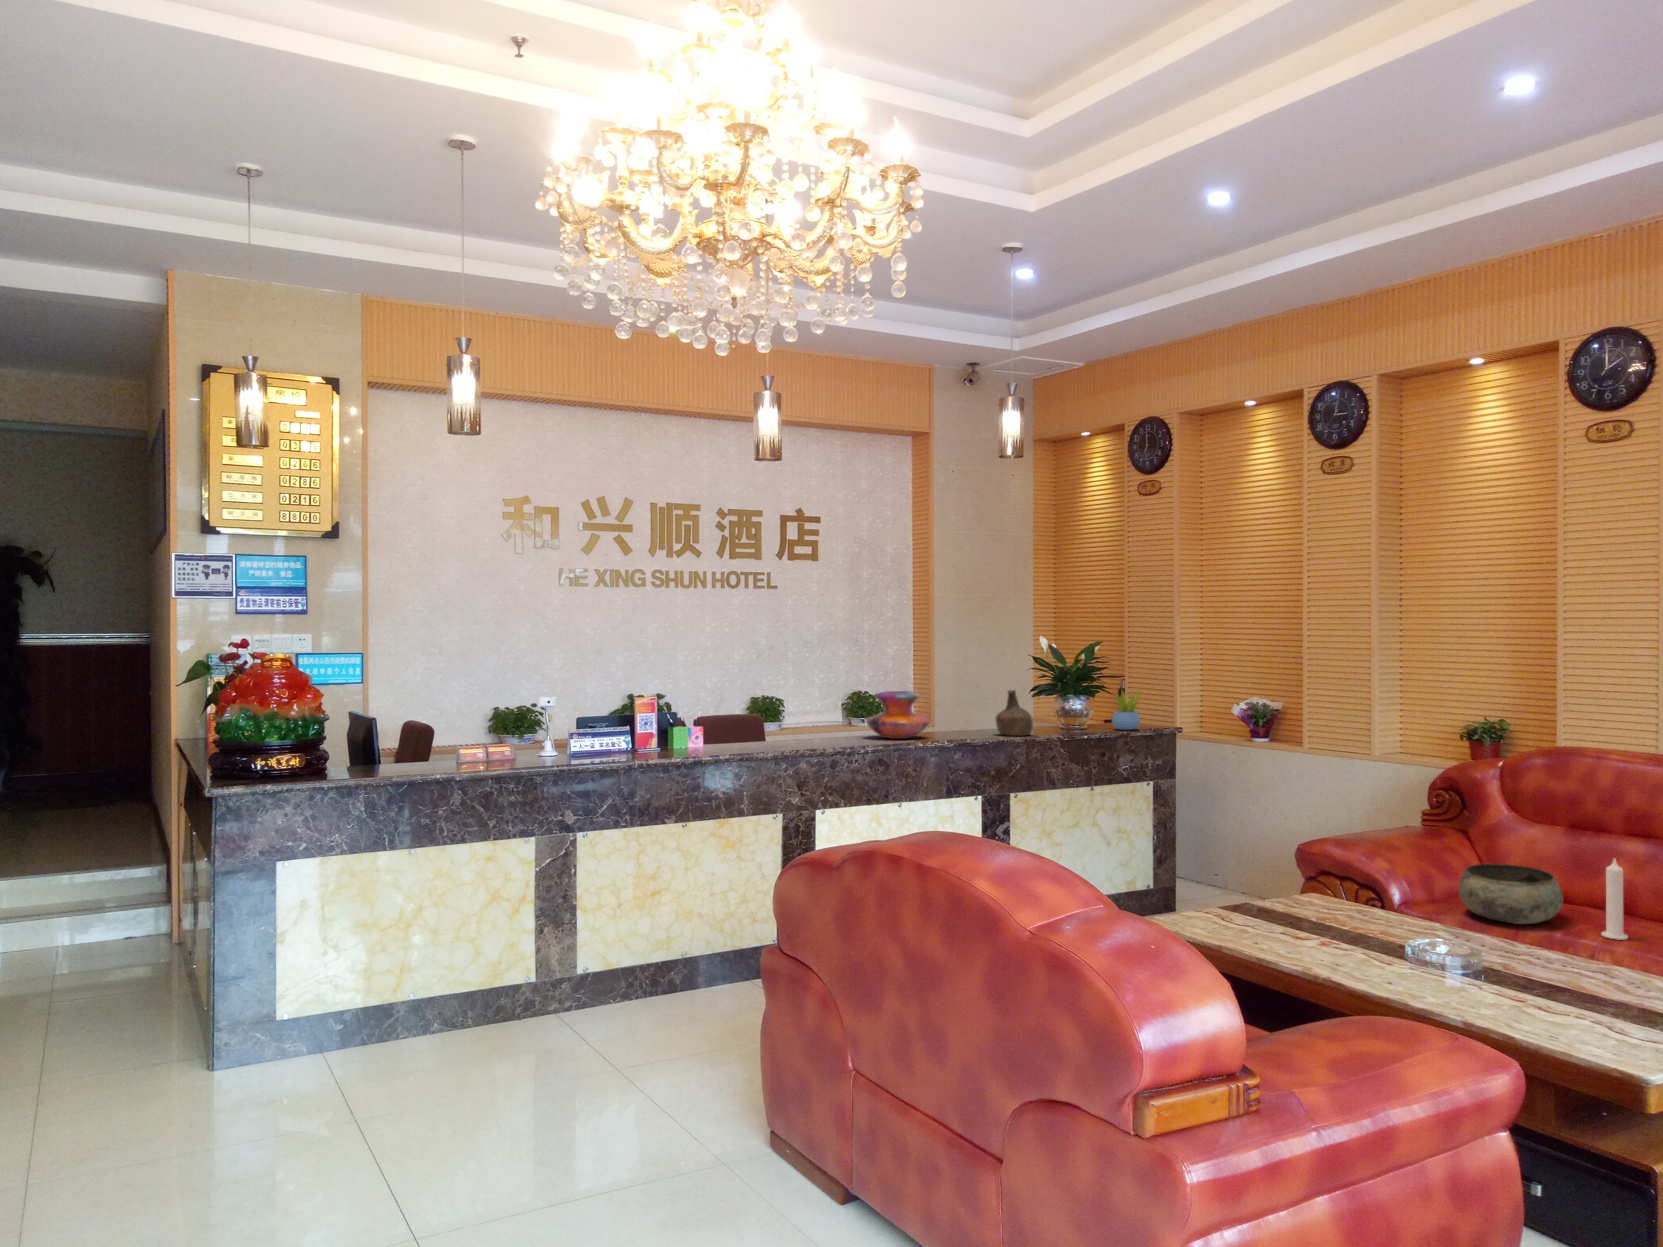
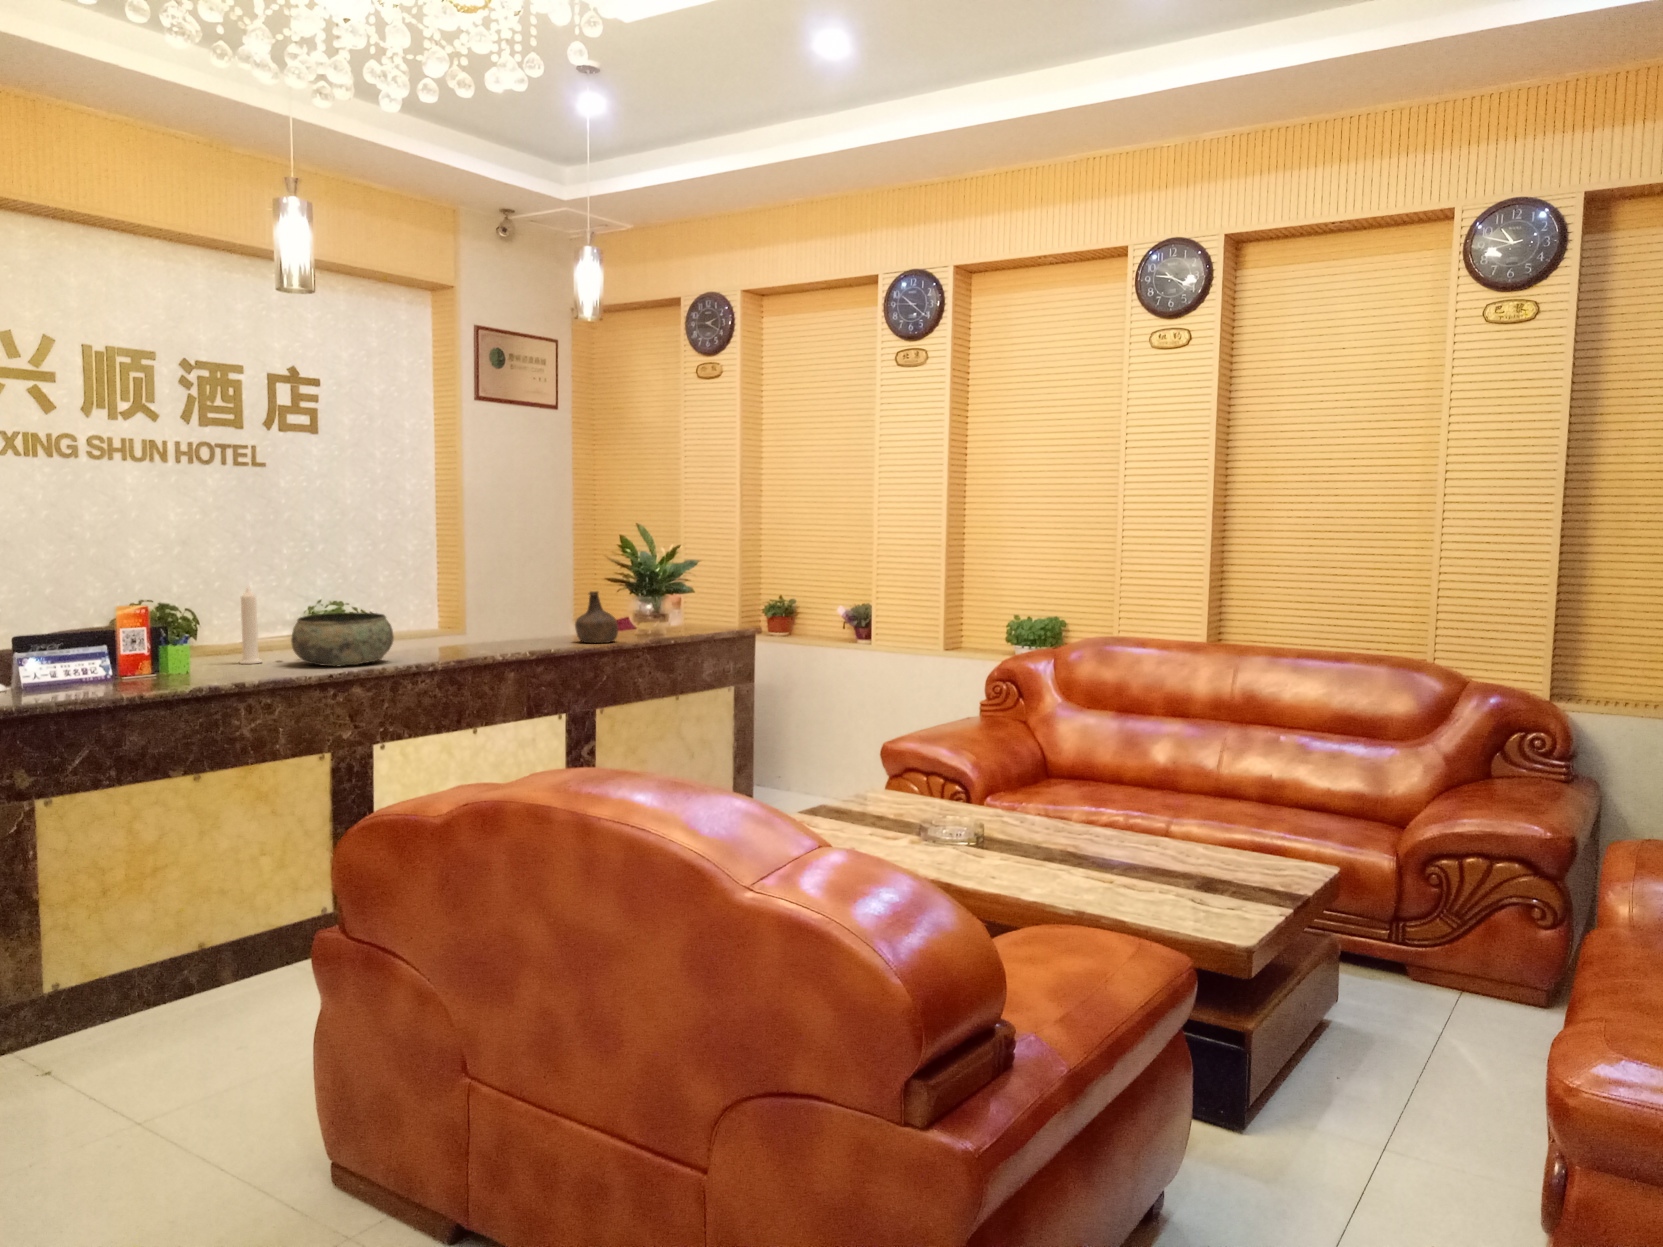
decorative vase: present [866,691,930,739] -> none [423,594,503,651]
succulent plant: present [1112,691,1140,730] -> none [694,587,724,633]
candle: present [1601,859,1628,940] -> present [239,587,263,664]
bowl: present [1458,864,1563,924] -> present [291,612,394,666]

